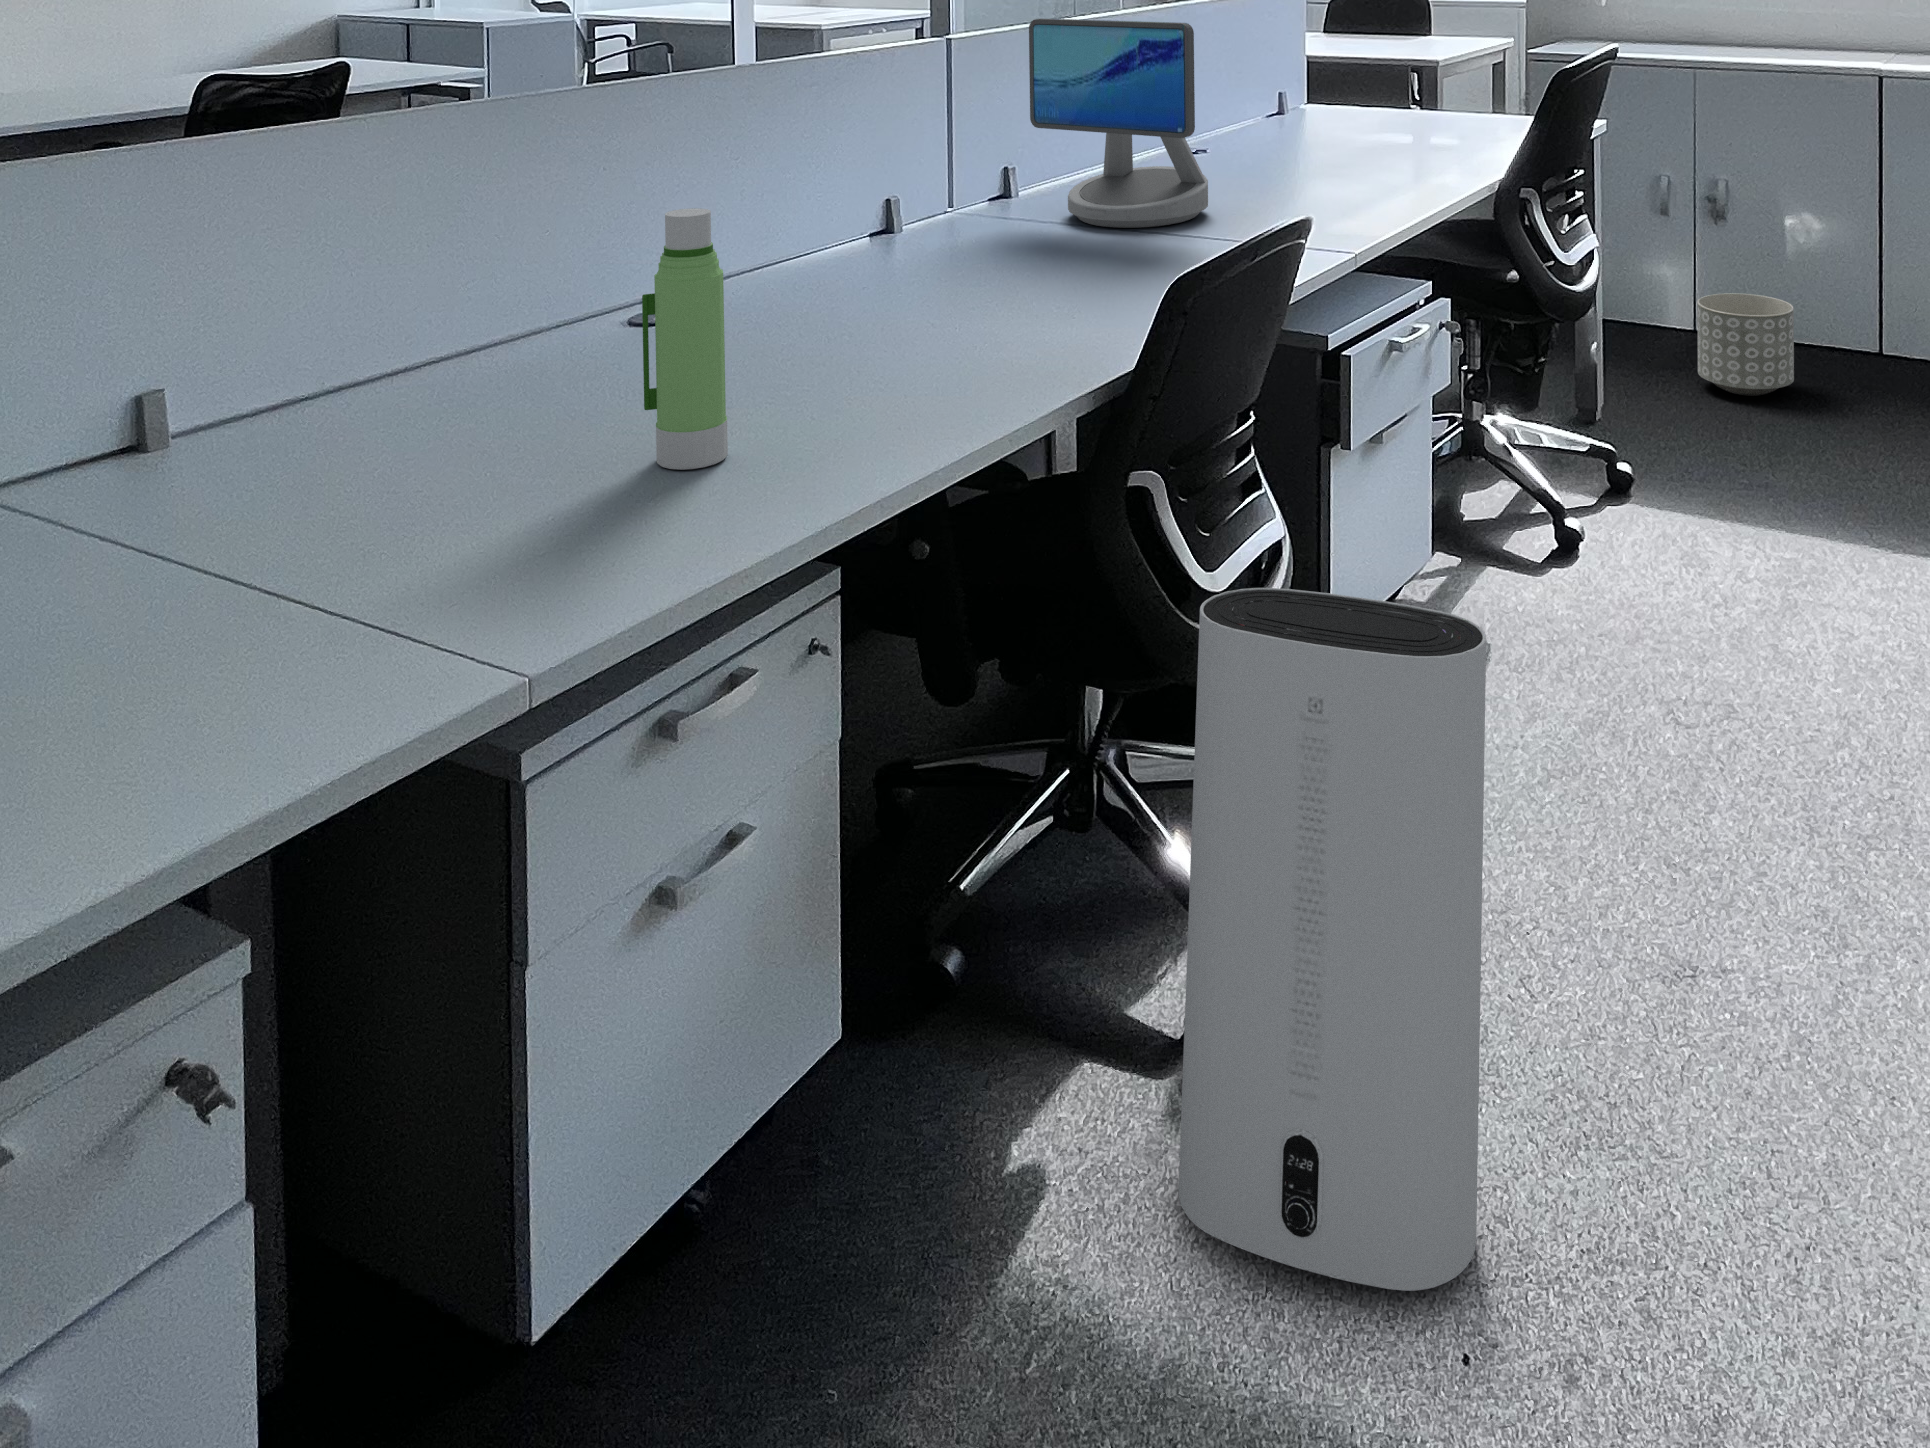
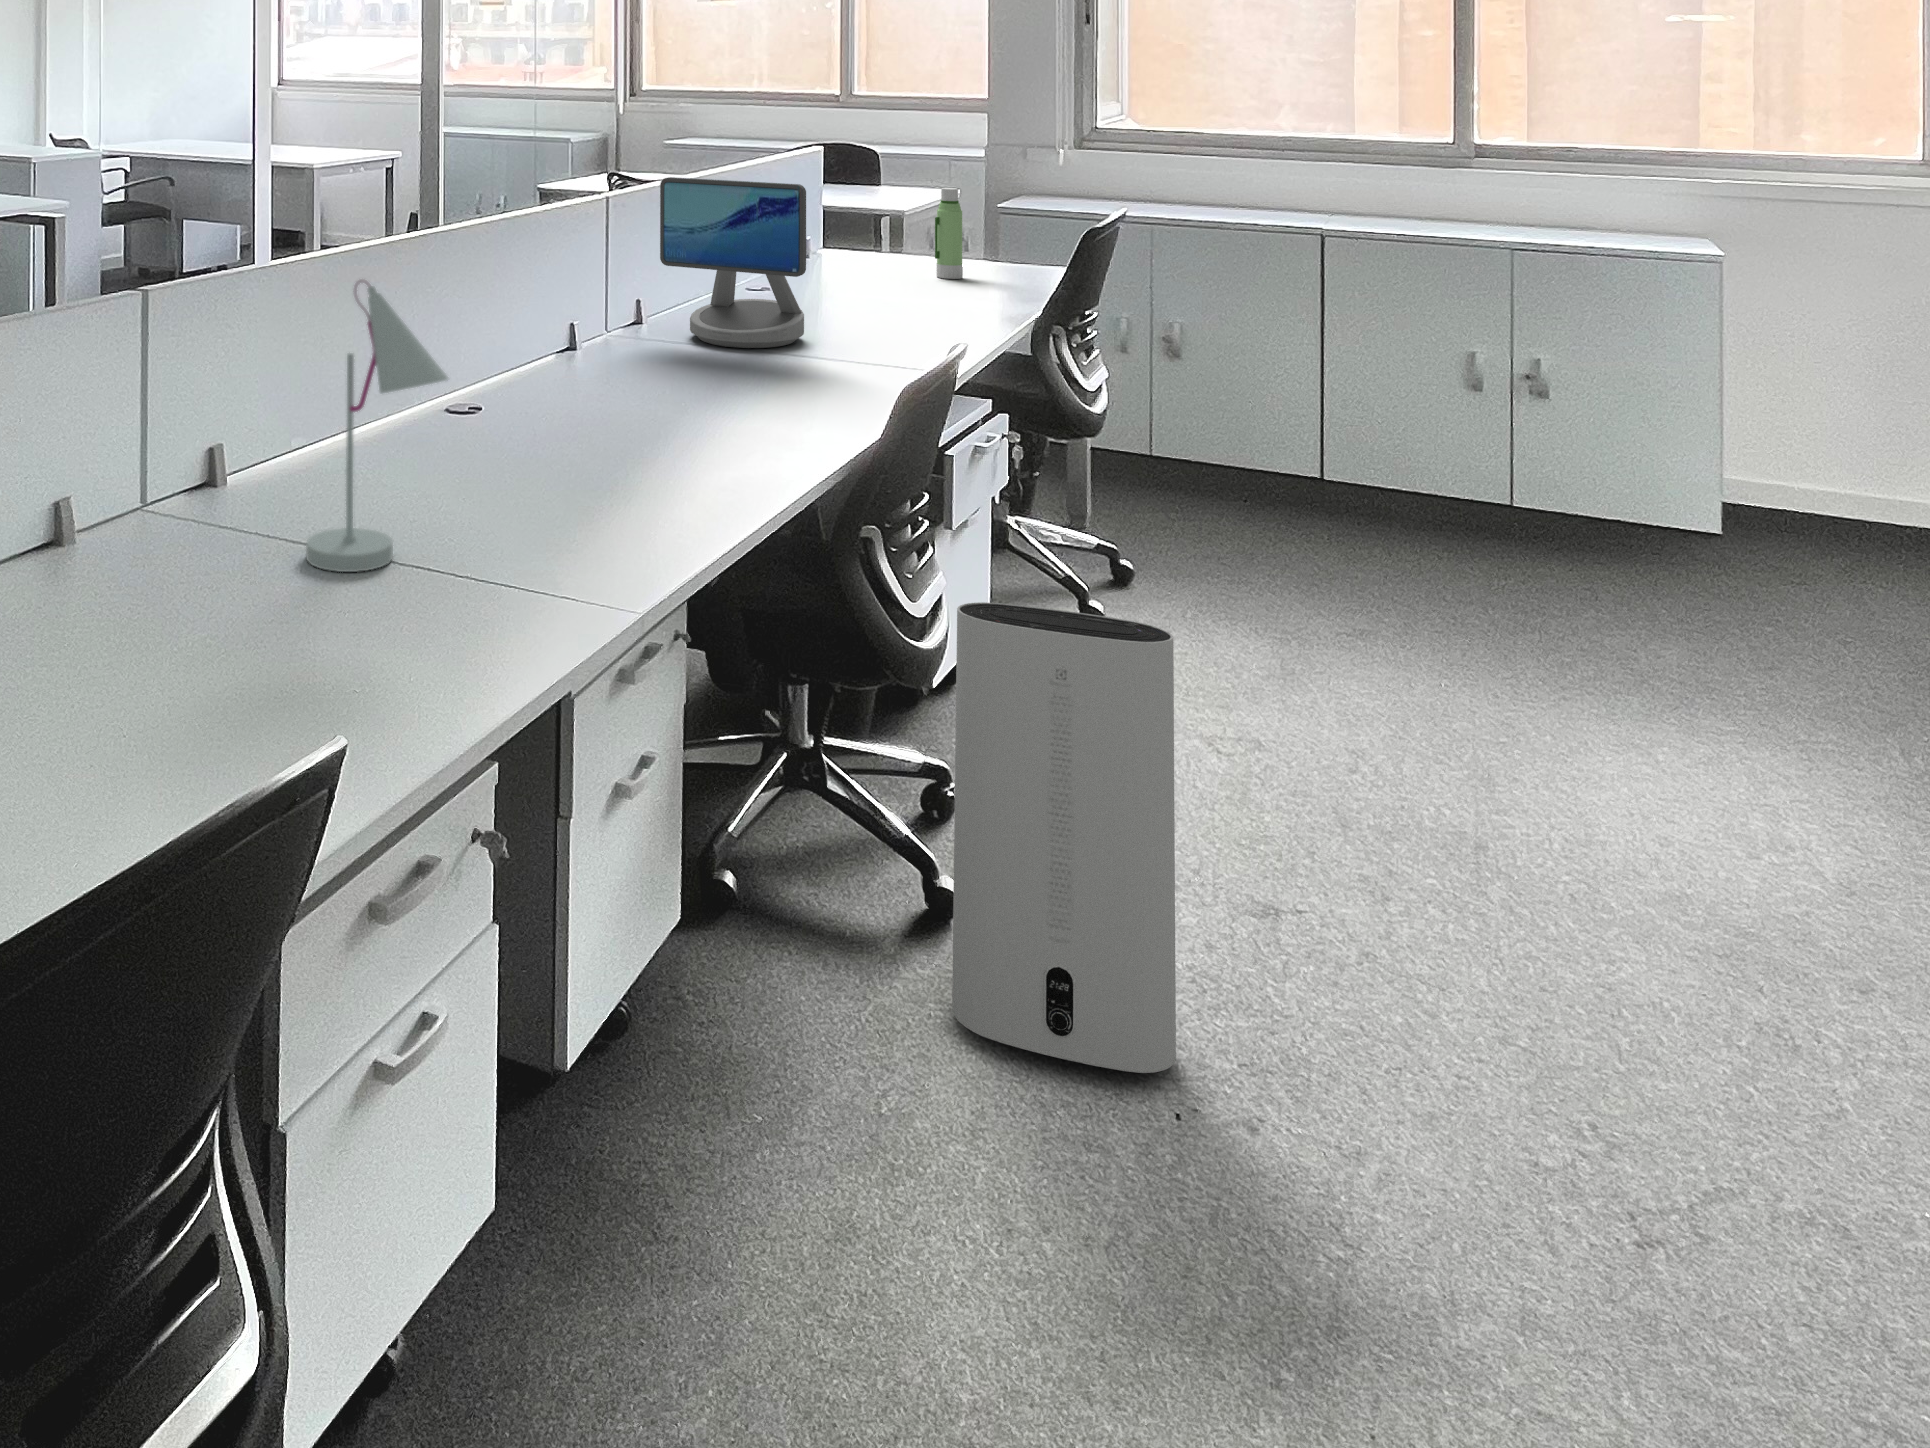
desk lamp: none [124,155,308,609] -> present [306,279,448,572]
water bottle: present [642,208,728,470] -> present [935,188,963,279]
planter: present [1697,293,1794,396] -> none [1164,421,1251,510]

